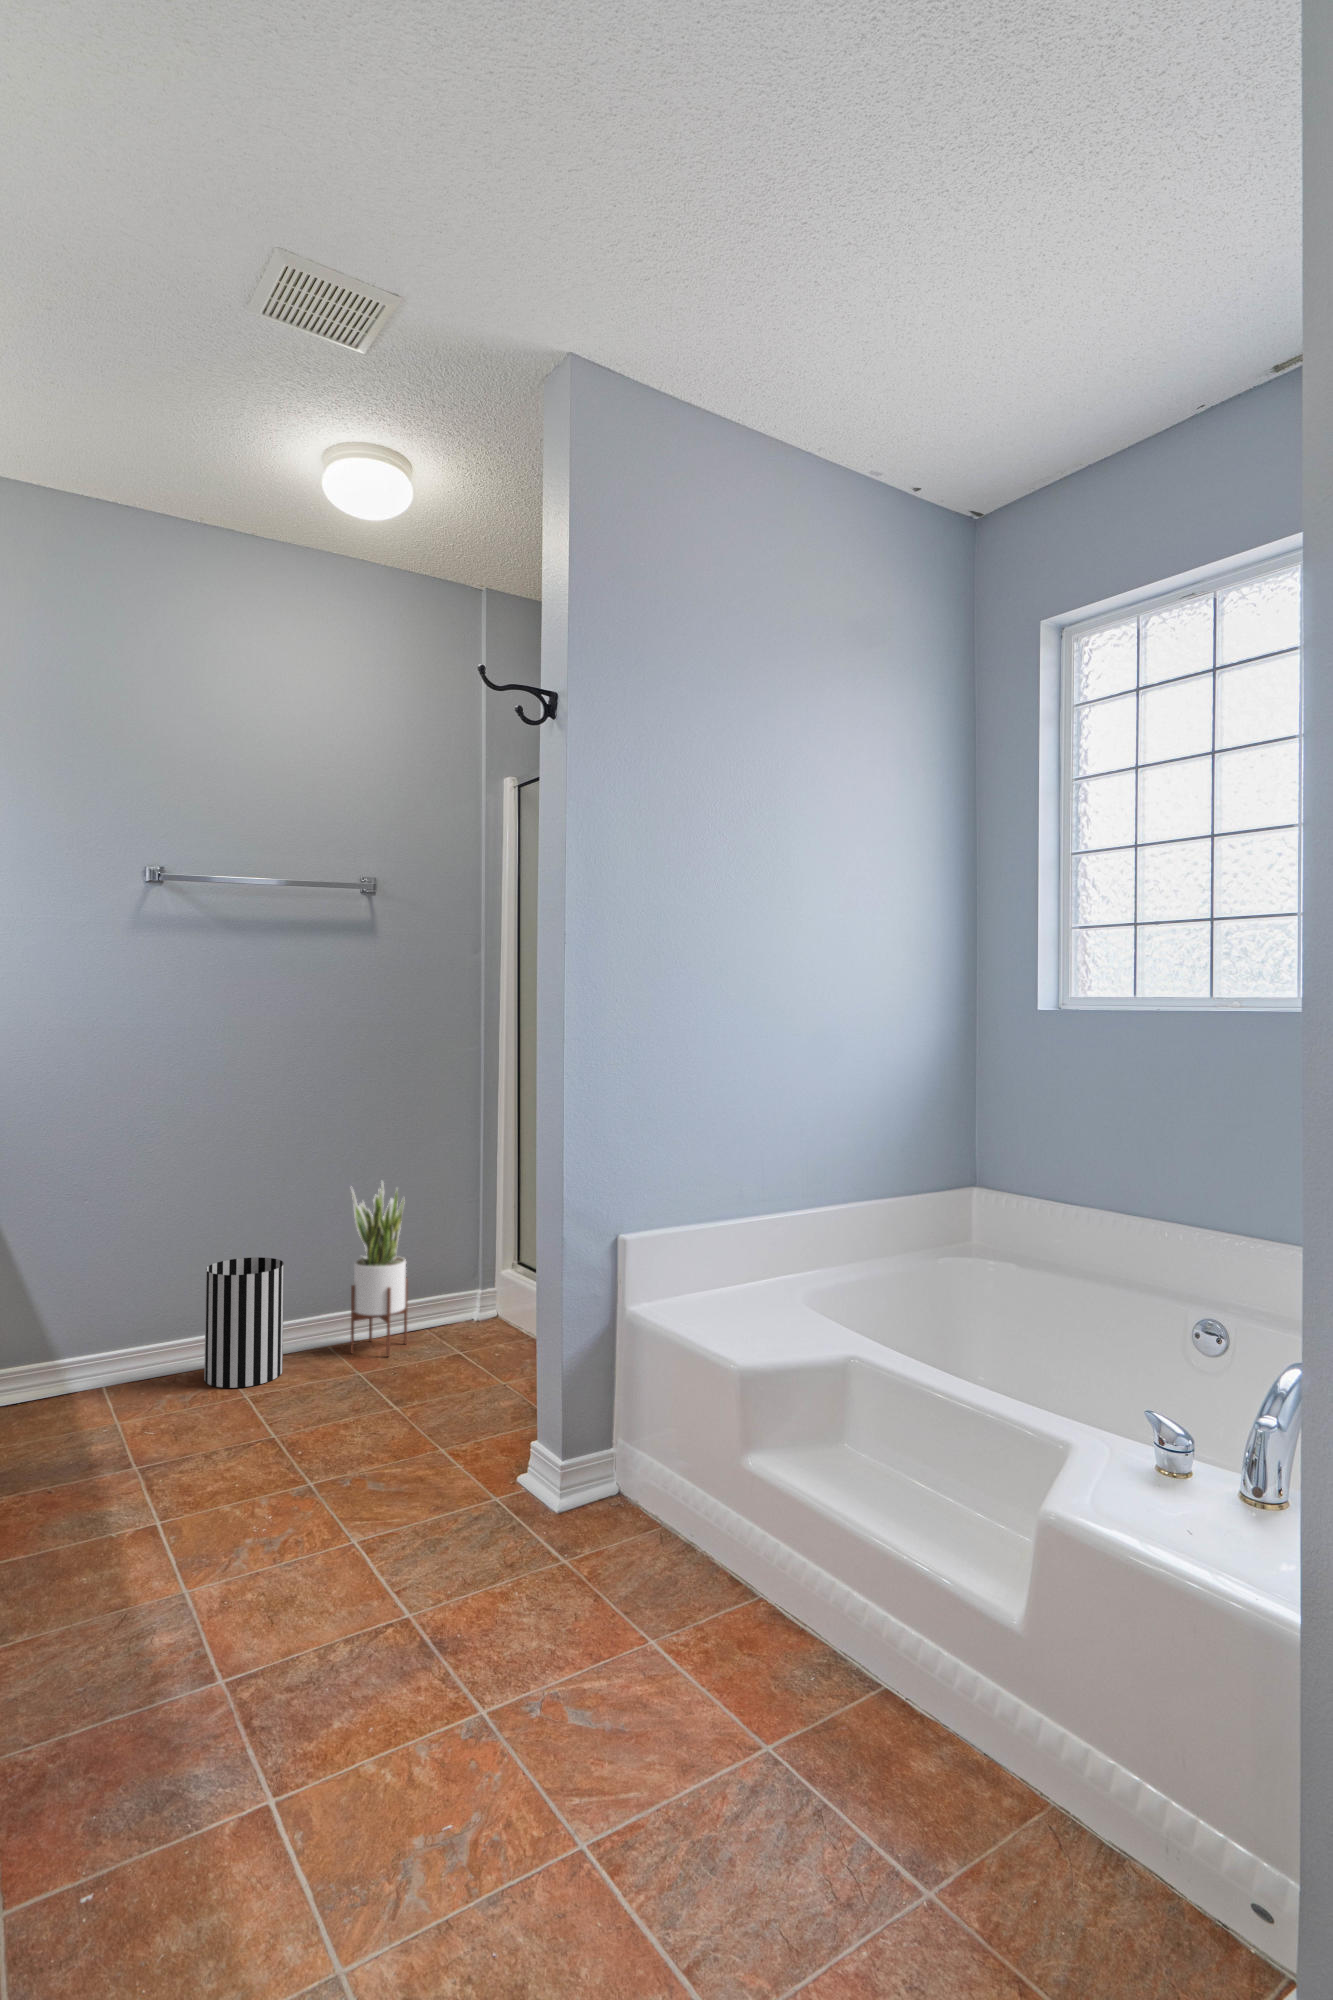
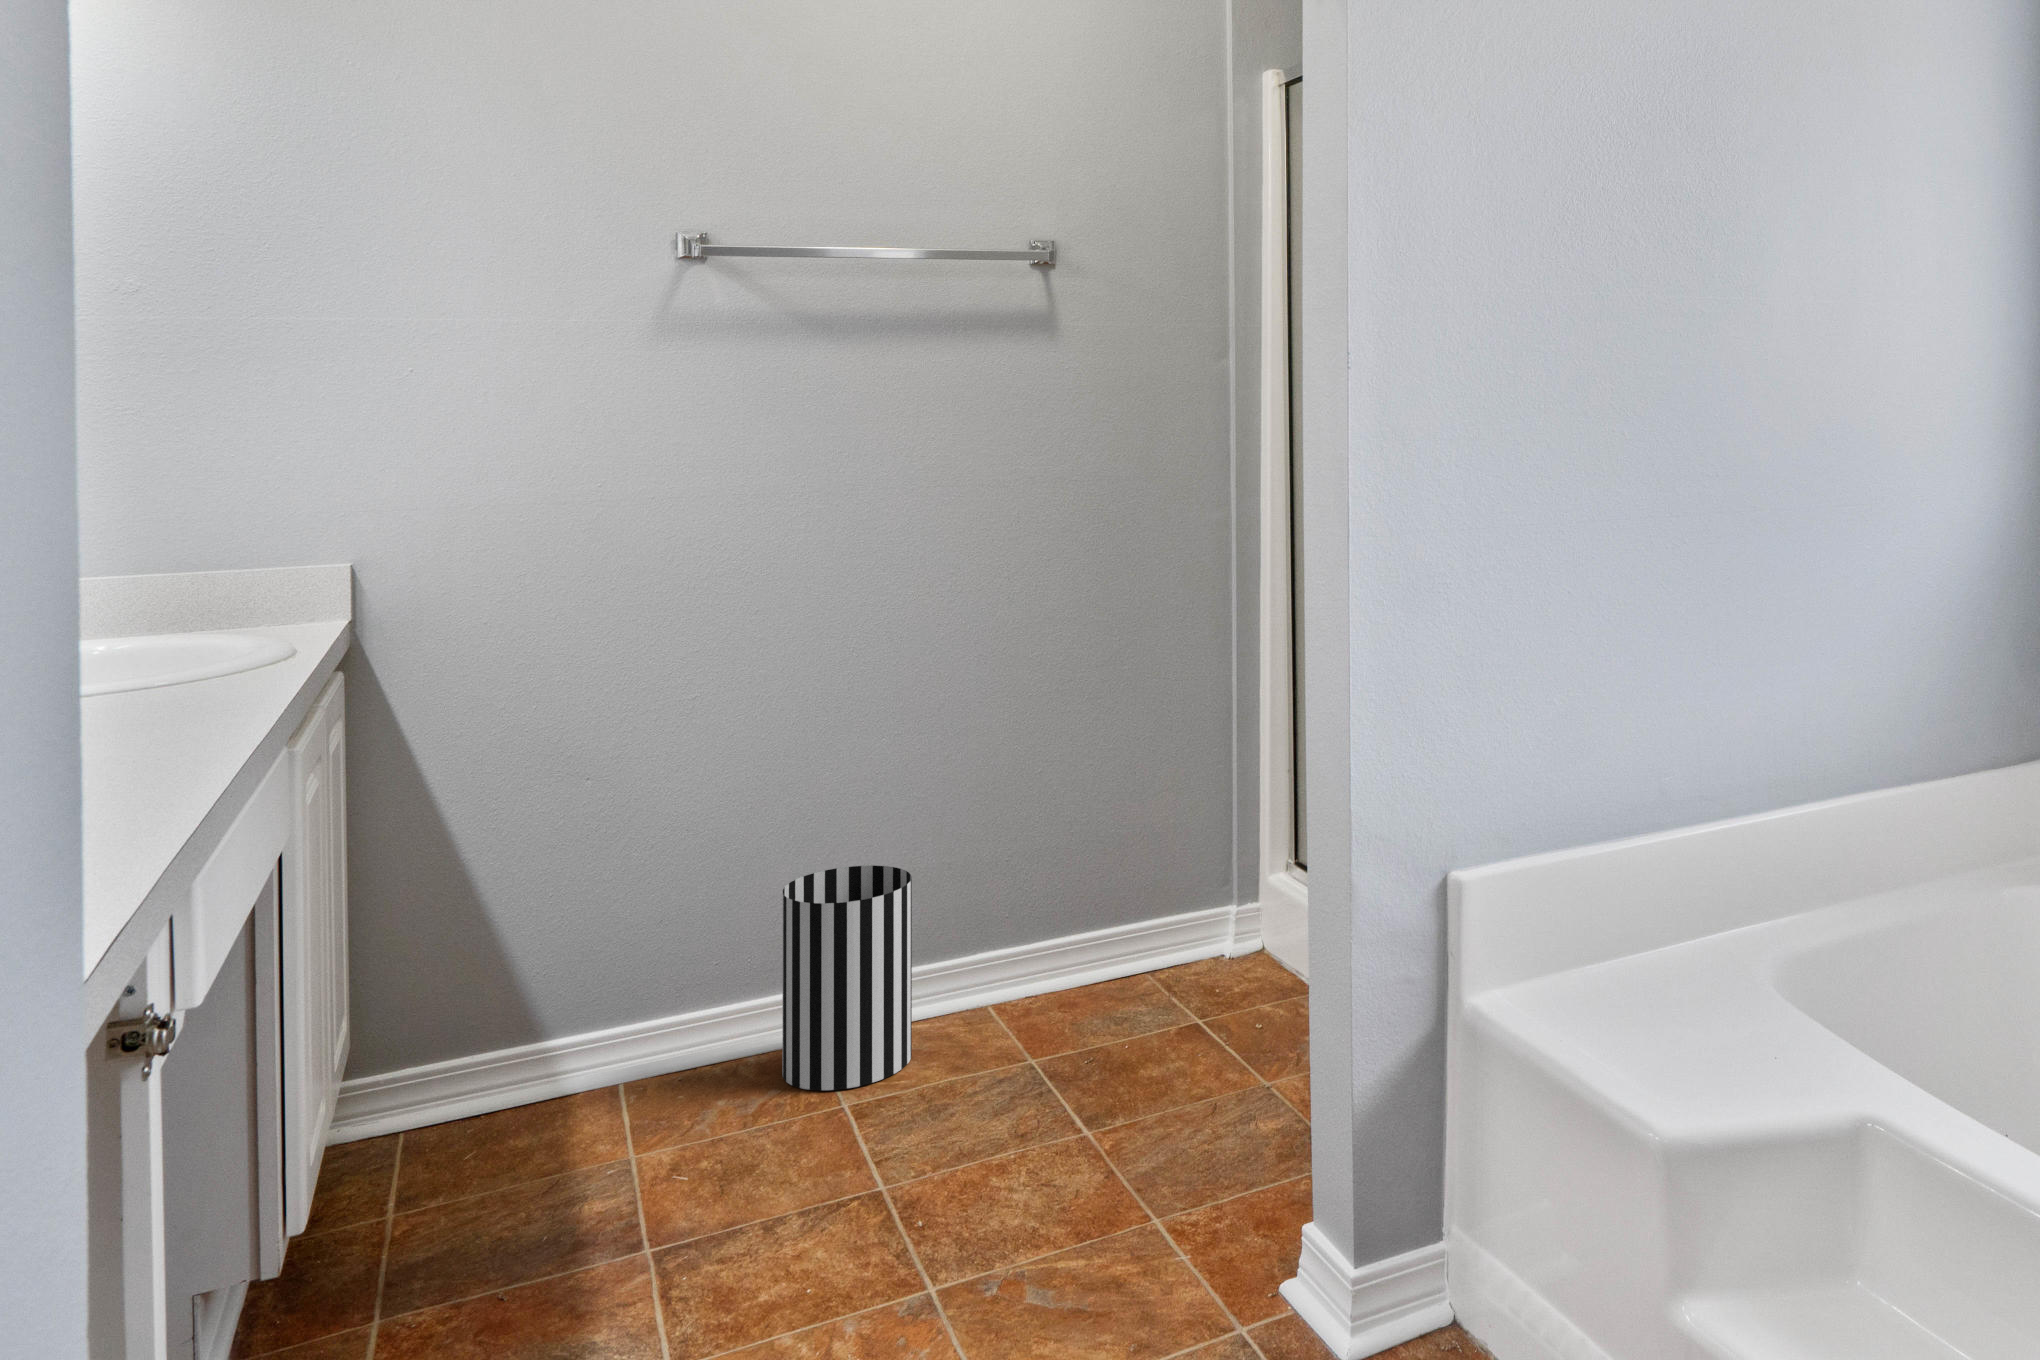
potted plant: present [350,1182,408,1356] -> none [1021,733,1121,1028]

